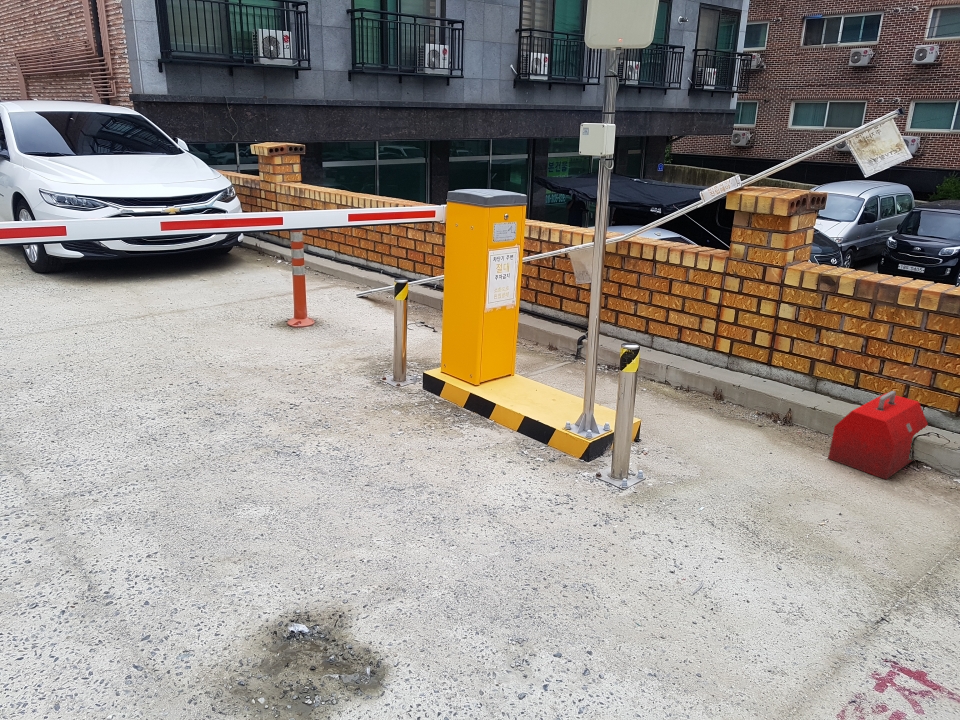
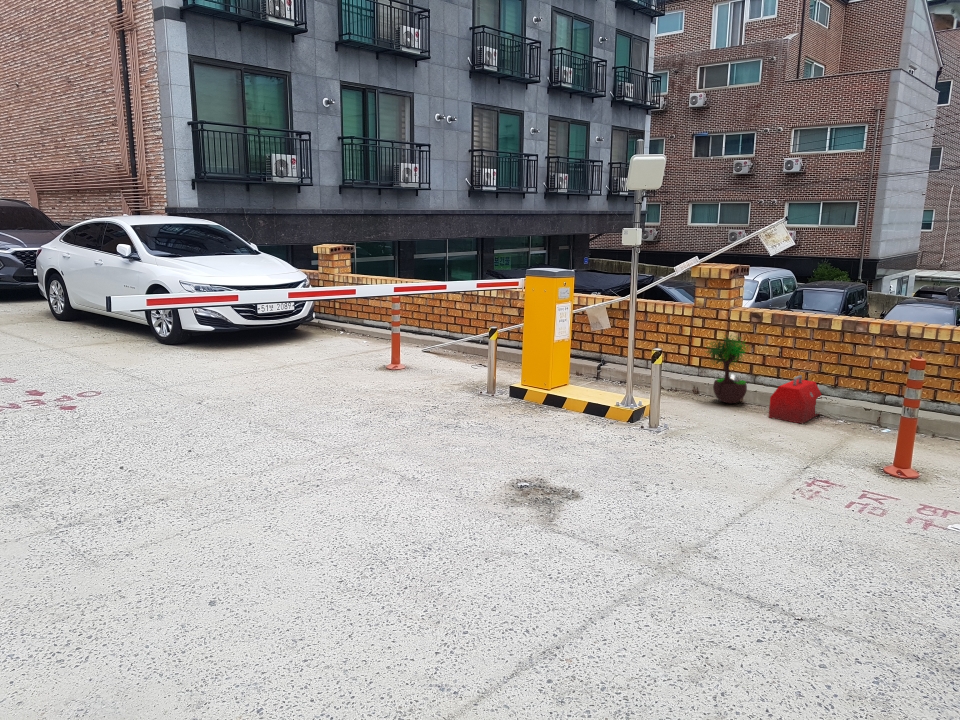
potted tree: none [732,303,810,421] -> present [707,335,747,403]

